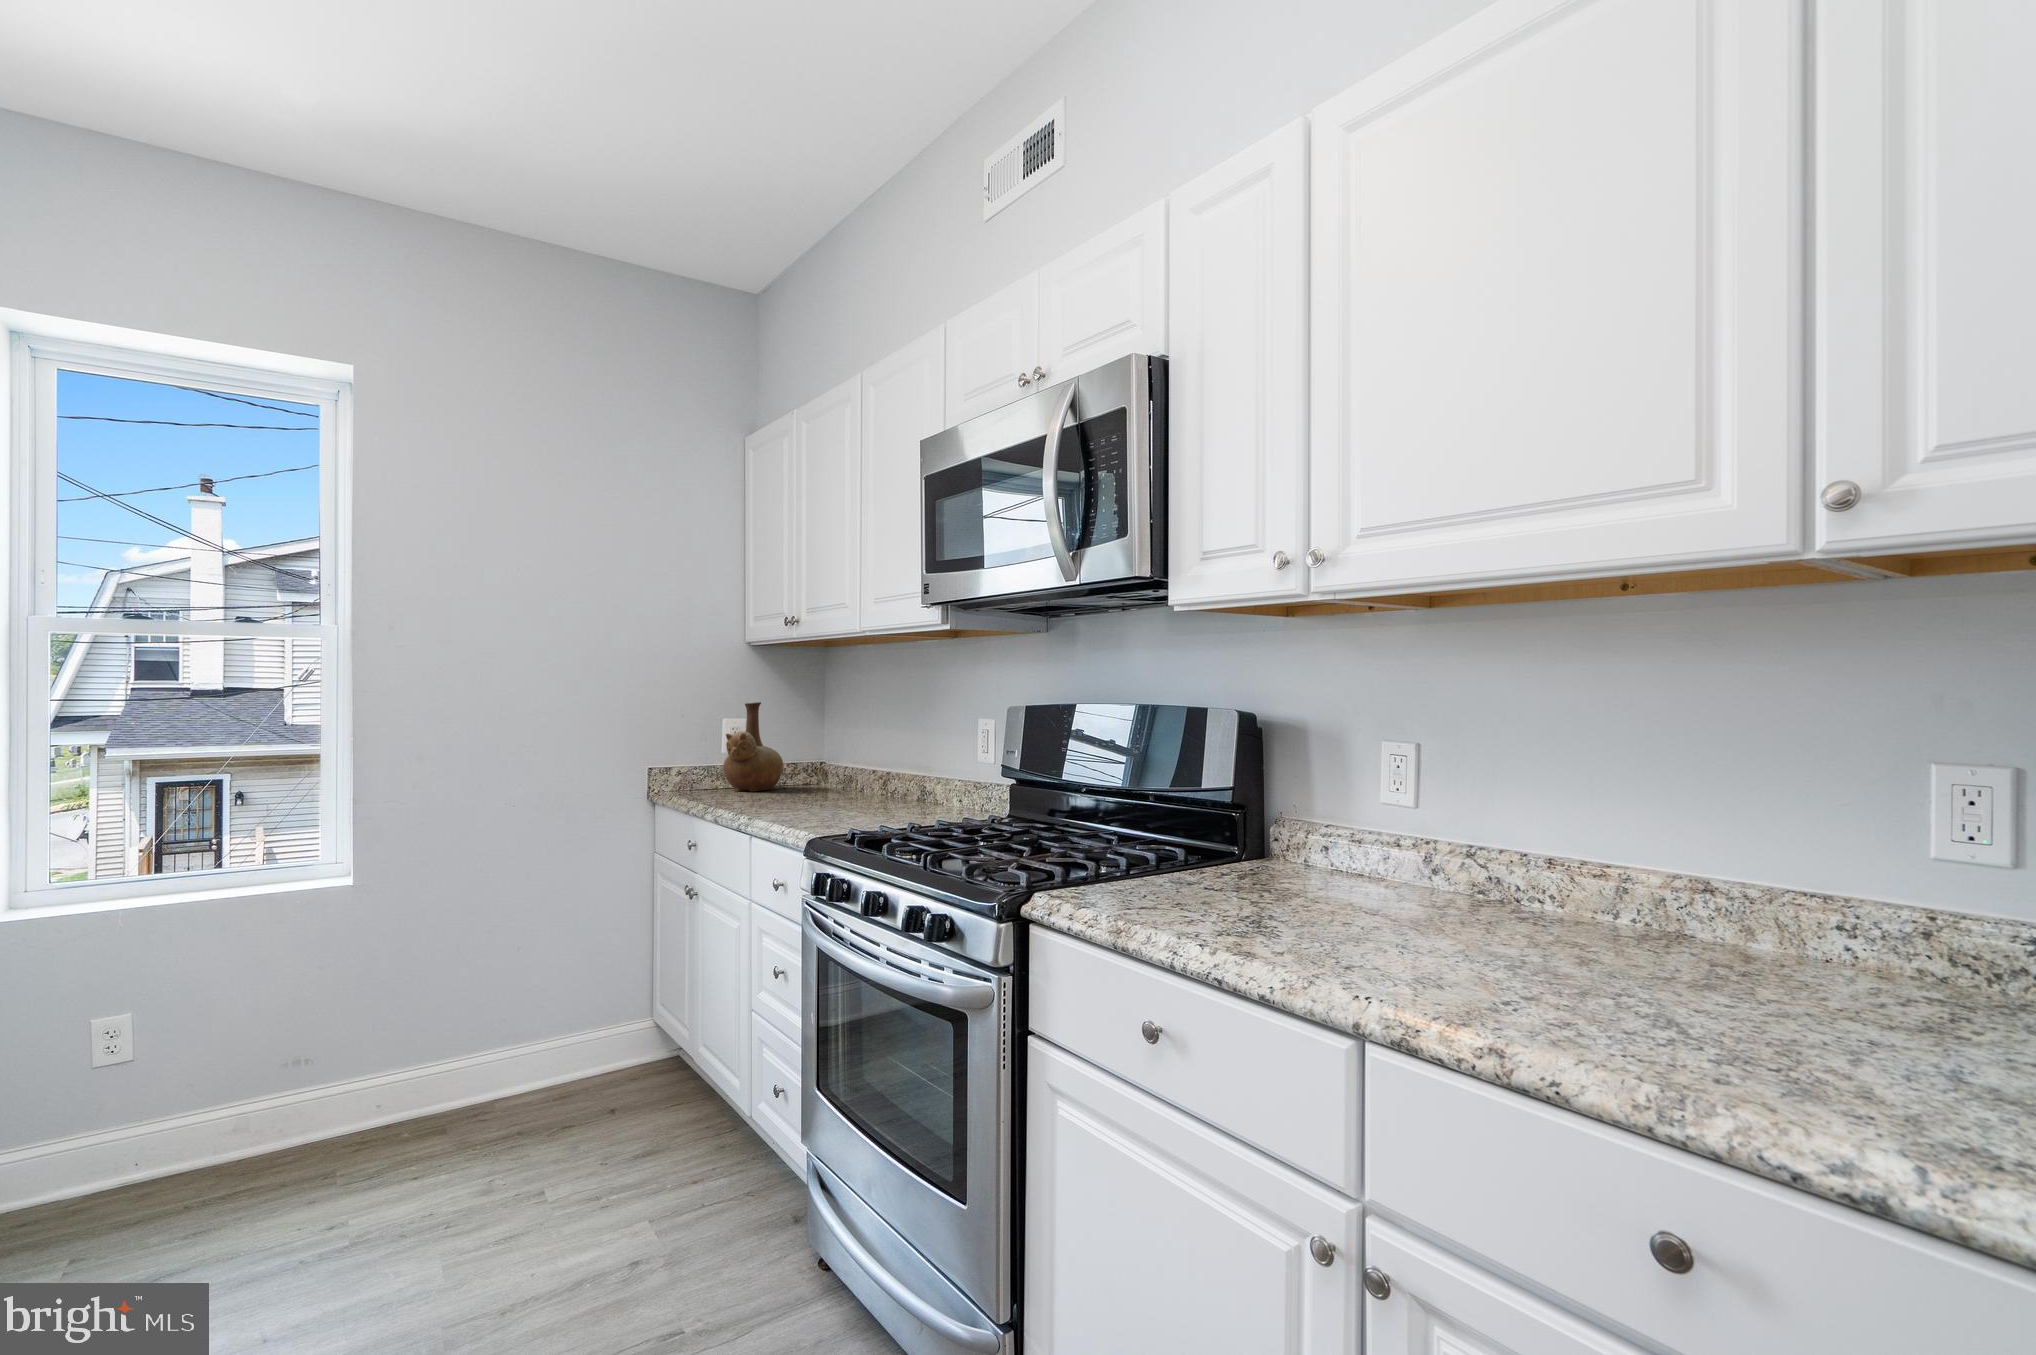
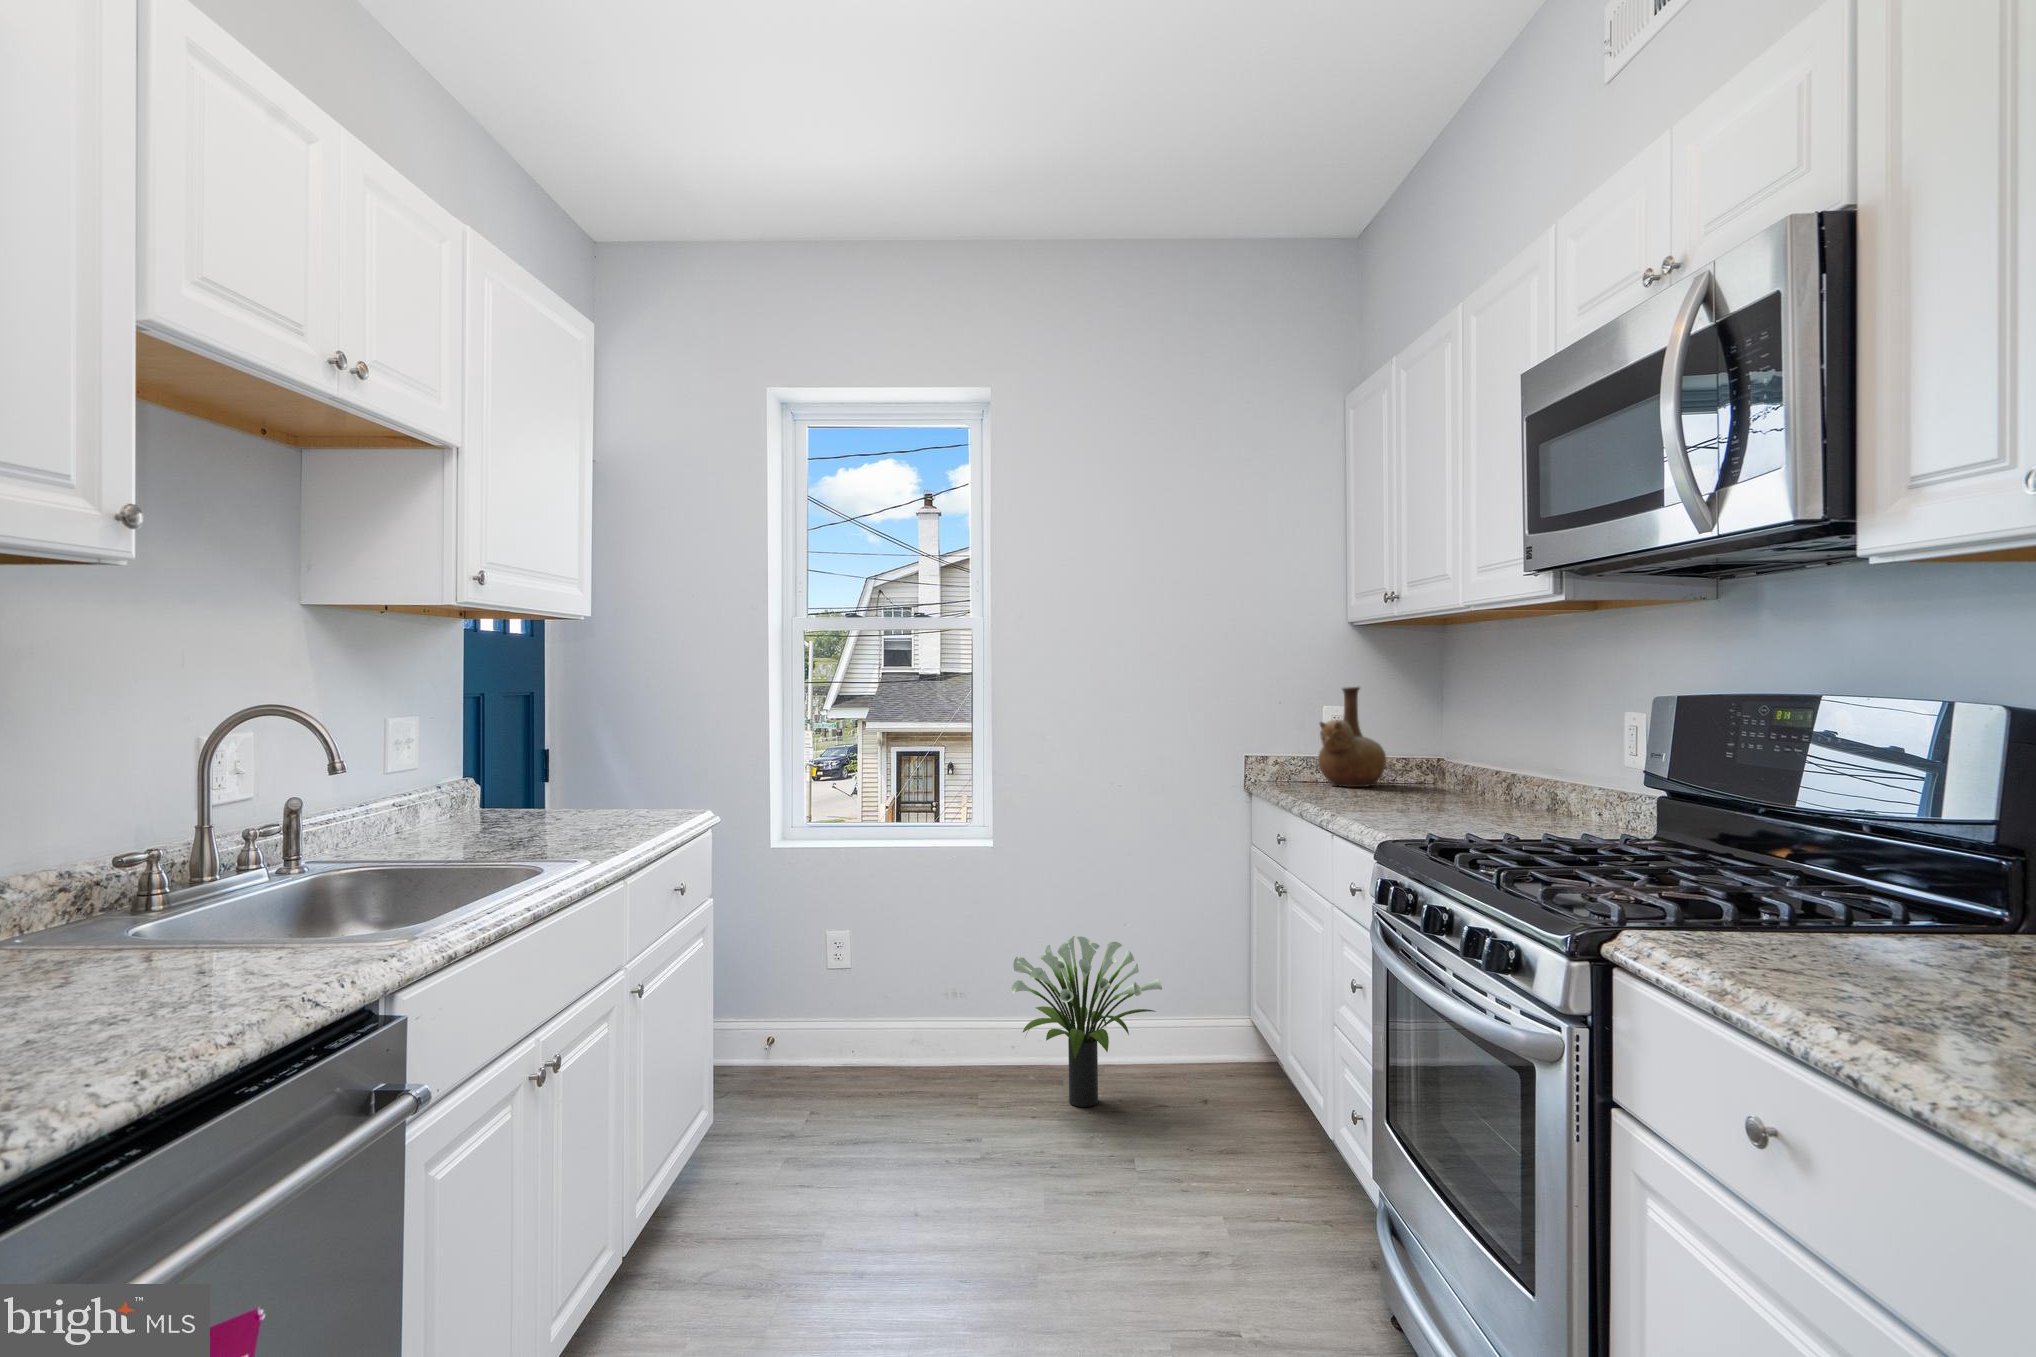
potted plant: none [397,961,571,1139] -> present [1011,936,1162,1107]

